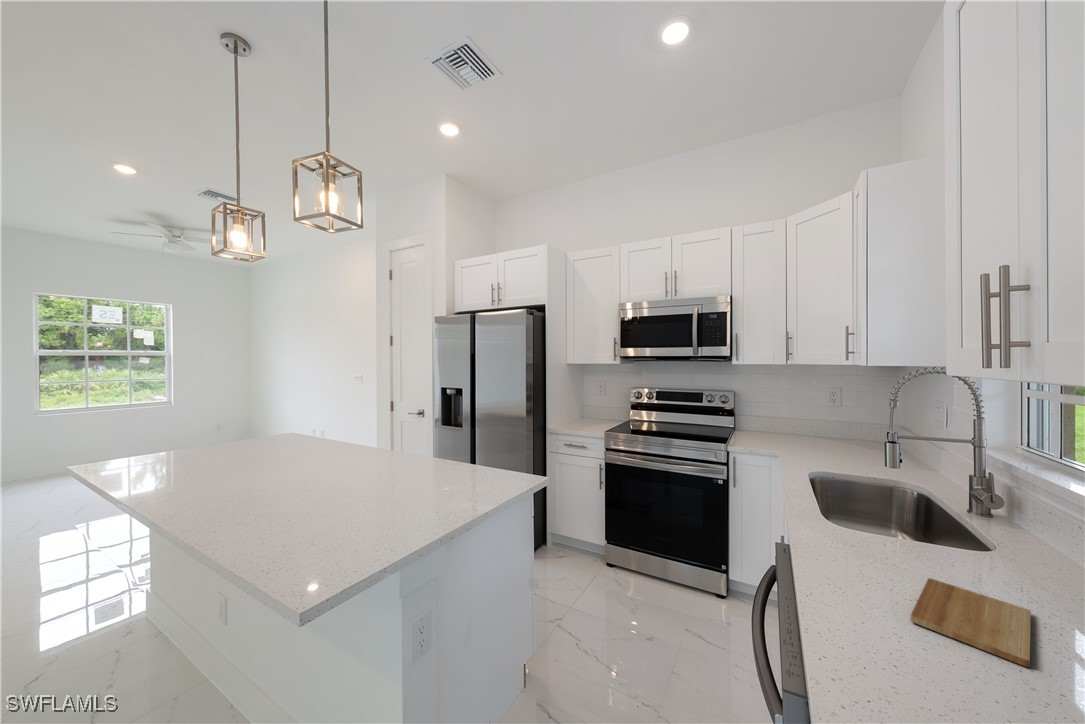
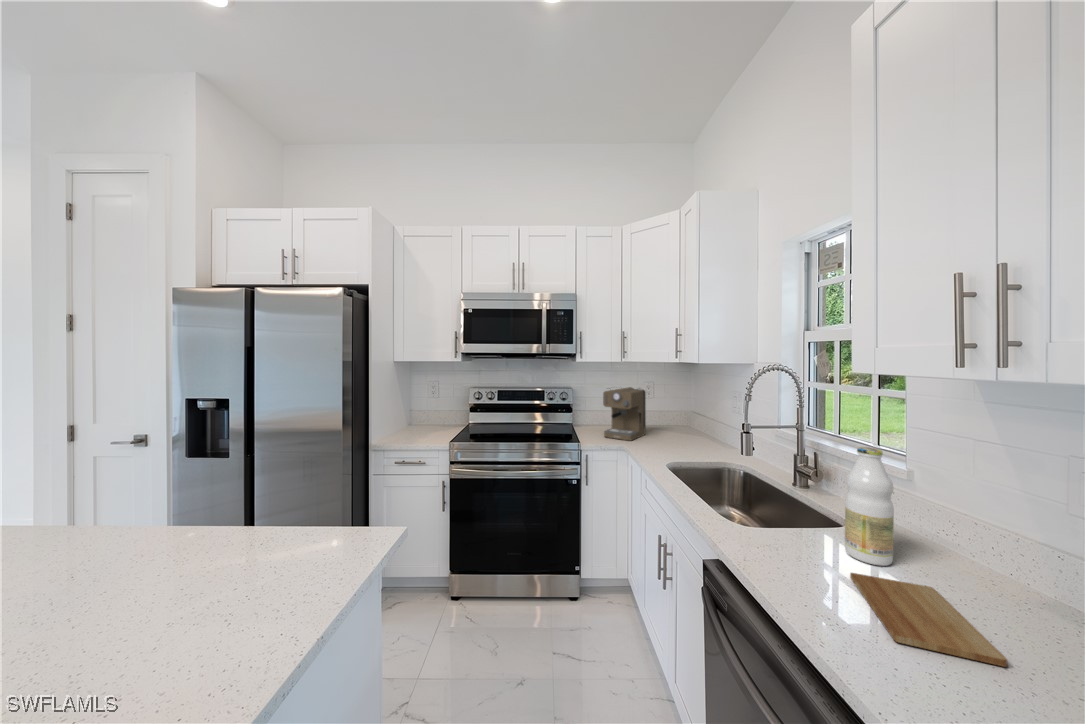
coffee maker: none [761,391,818,449] -> present [603,387,646,440]
bottle: none [954,458,1014,588] -> present [845,447,894,566]

